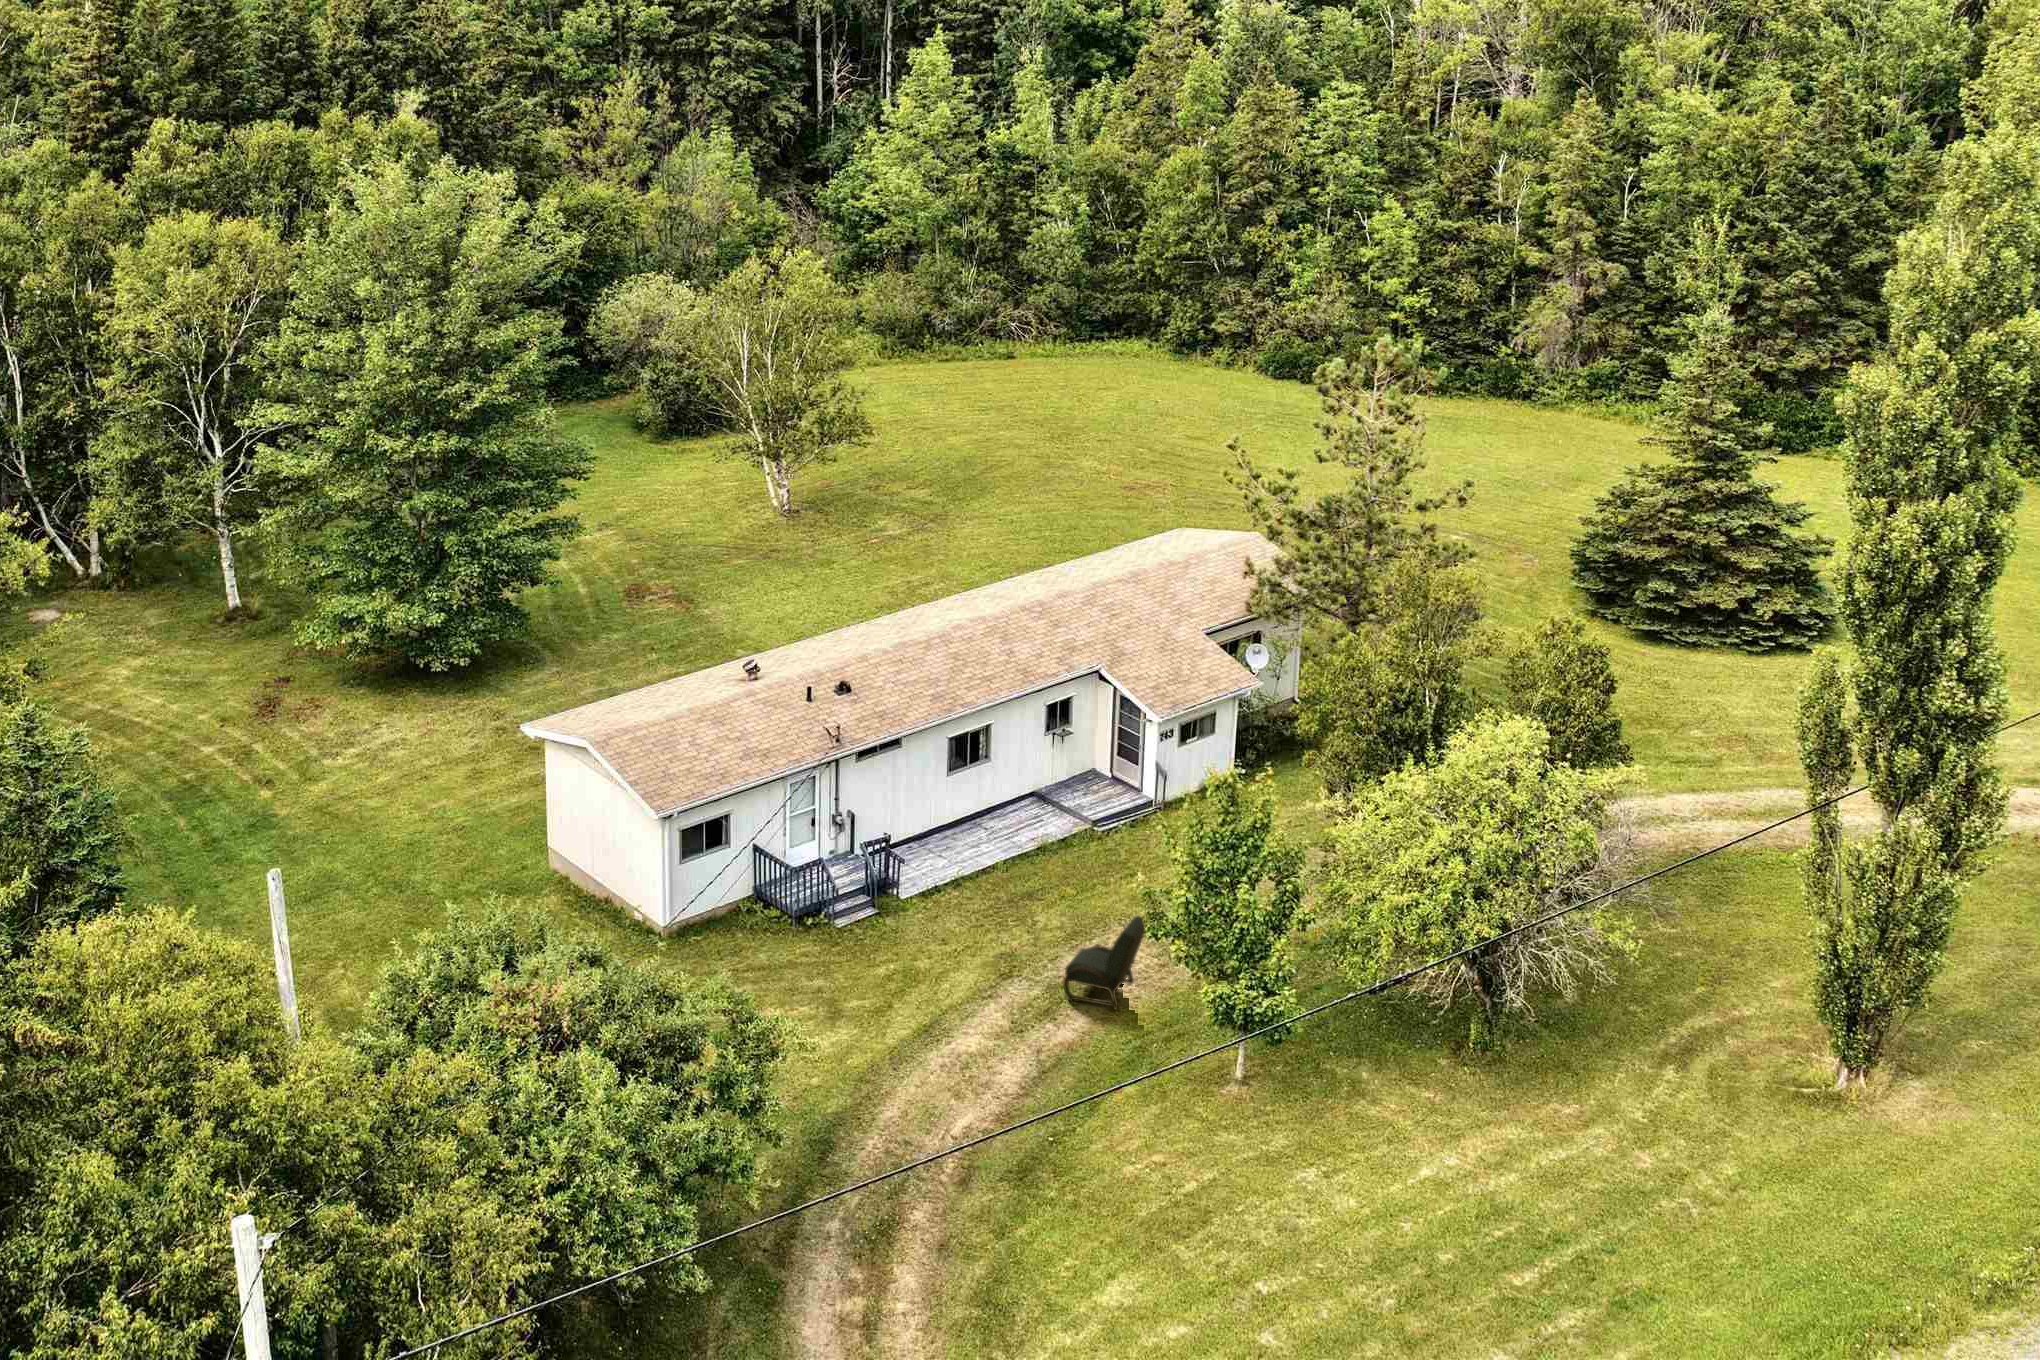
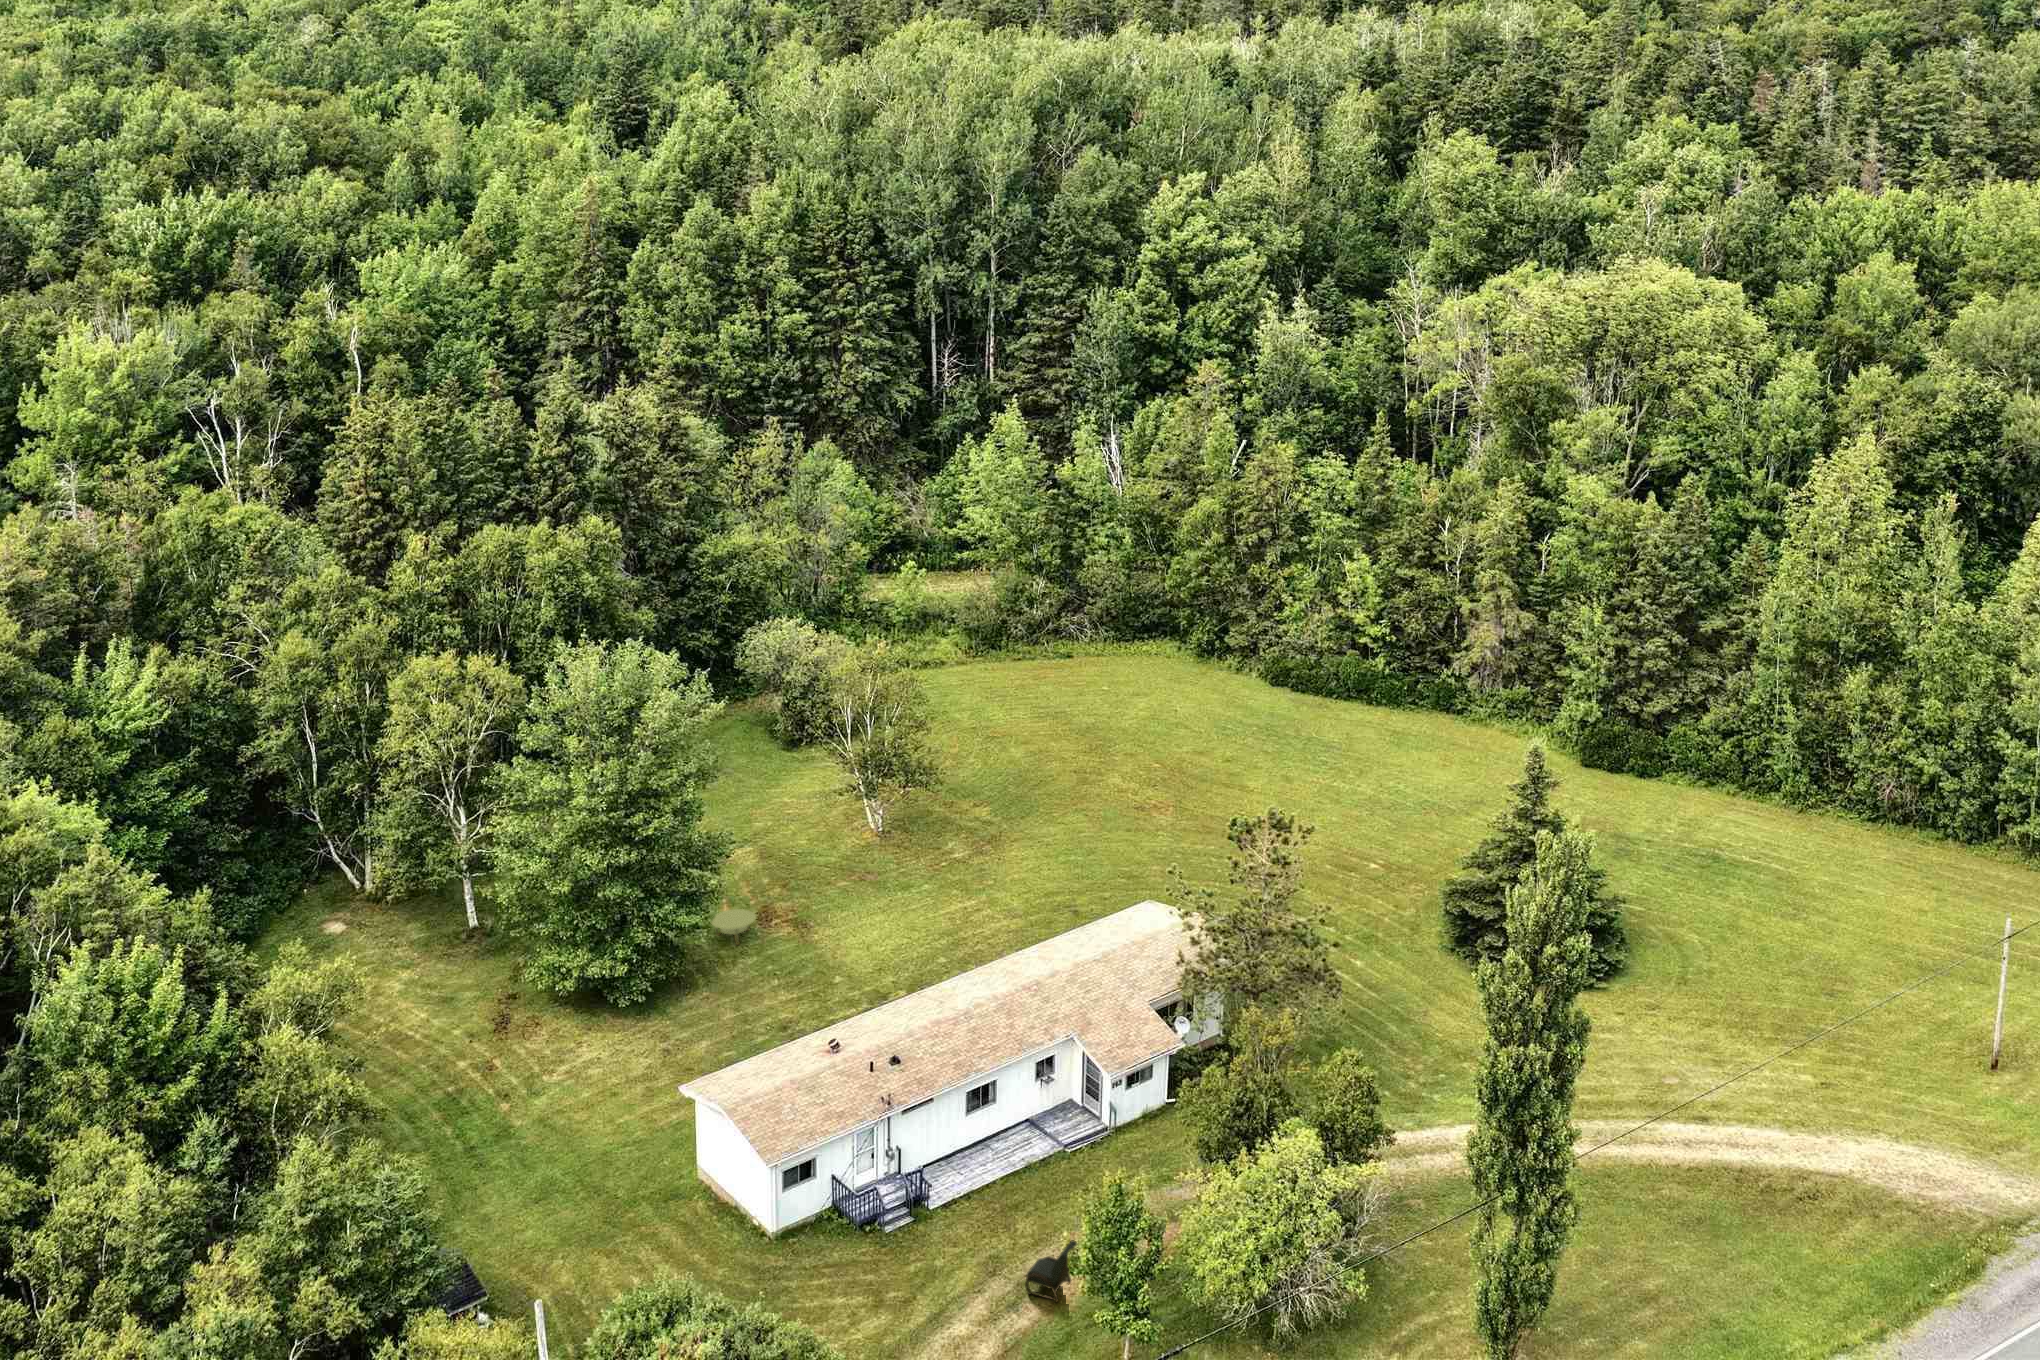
round table: none [560,577,623,618] -> present [711,909,756,945]

